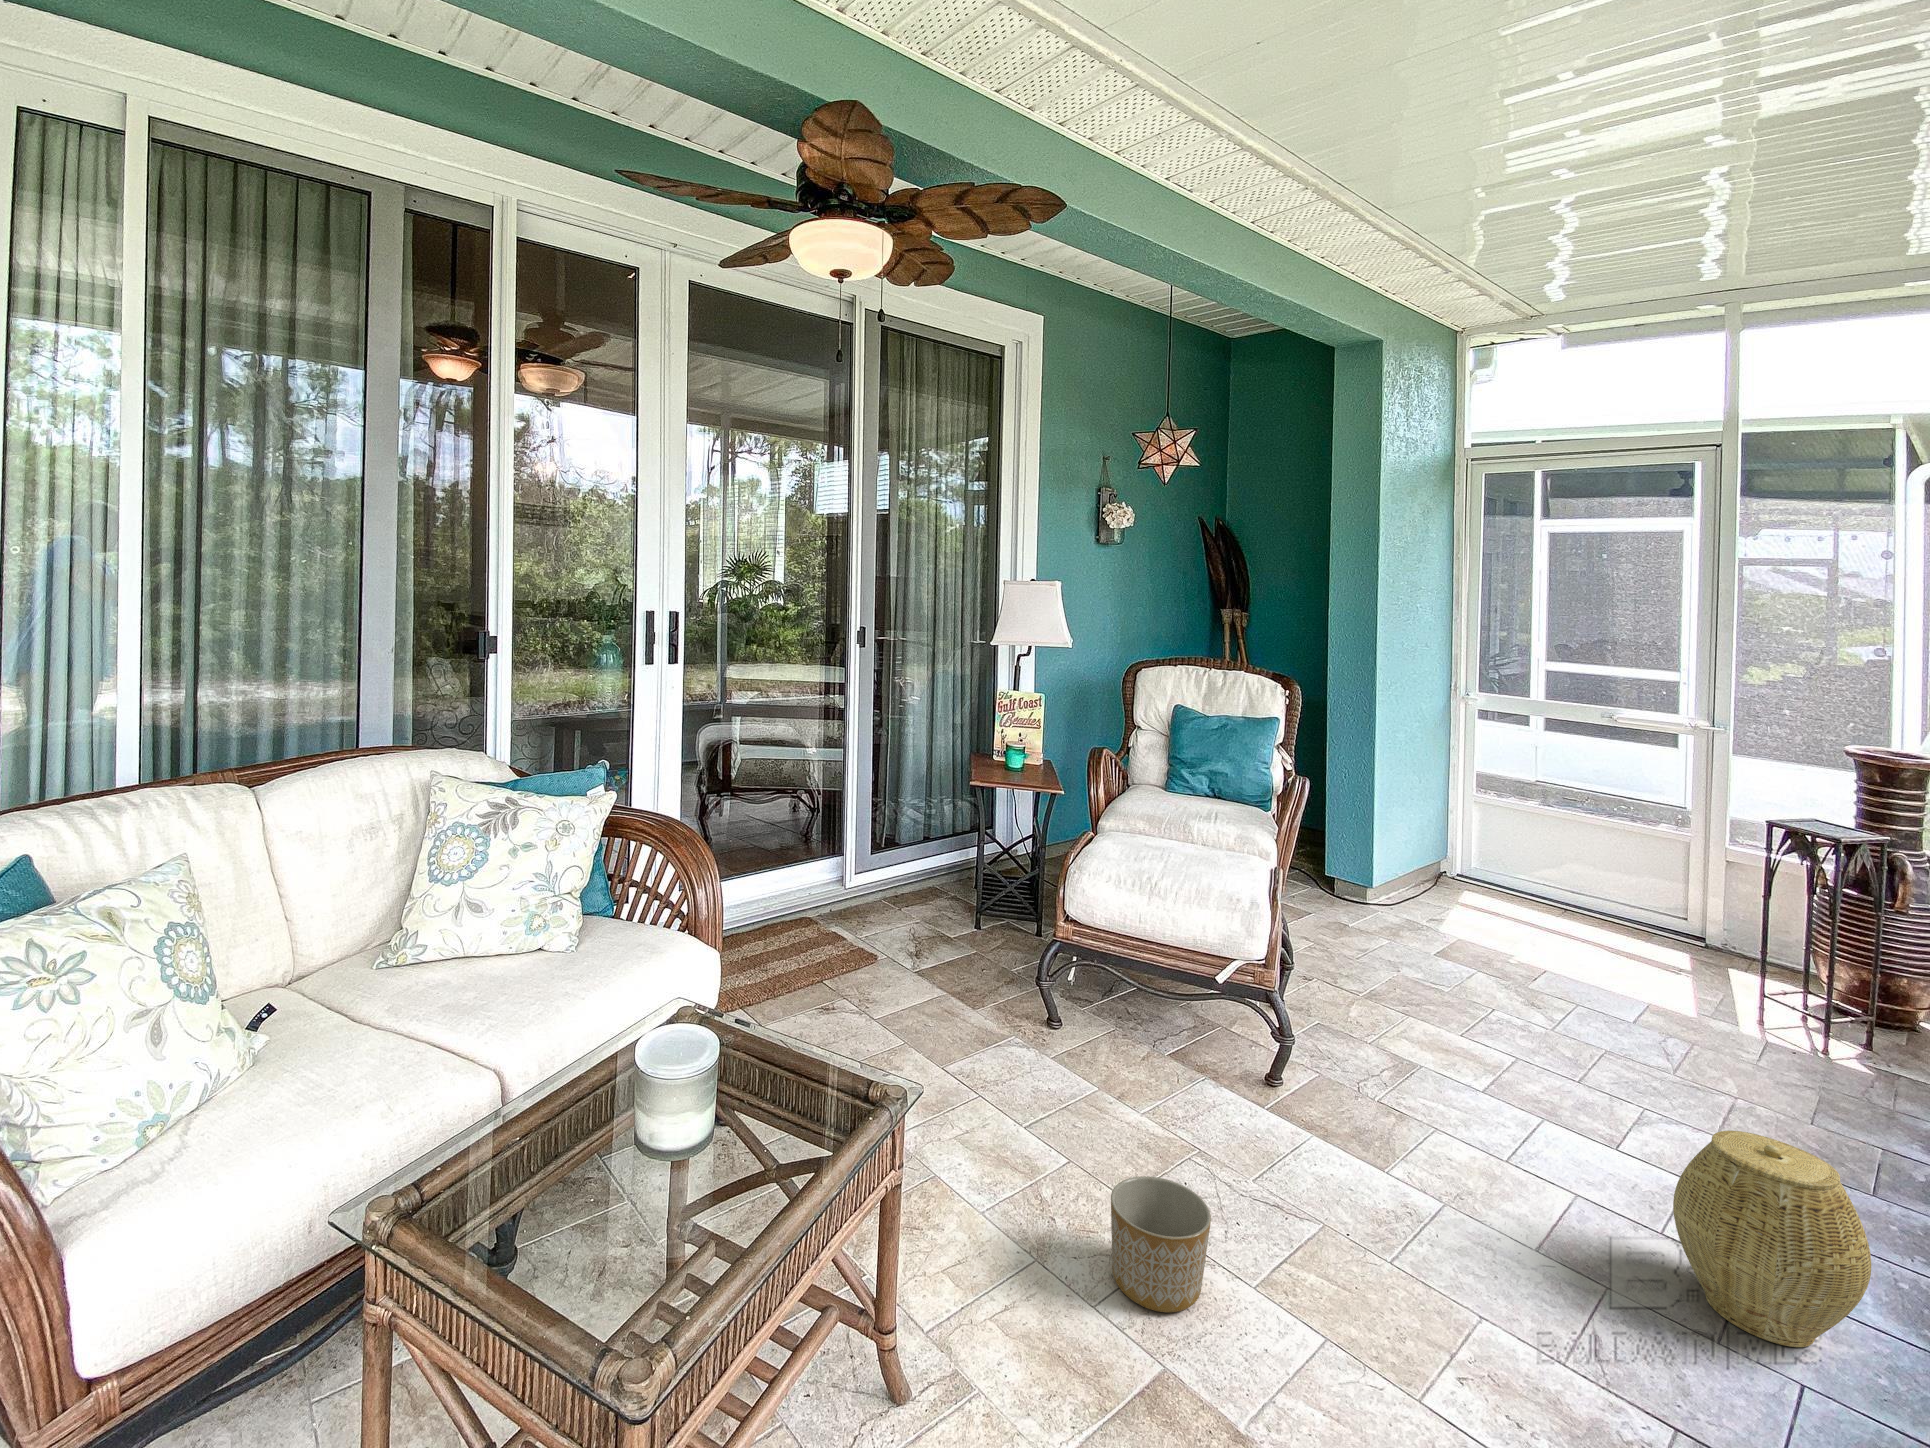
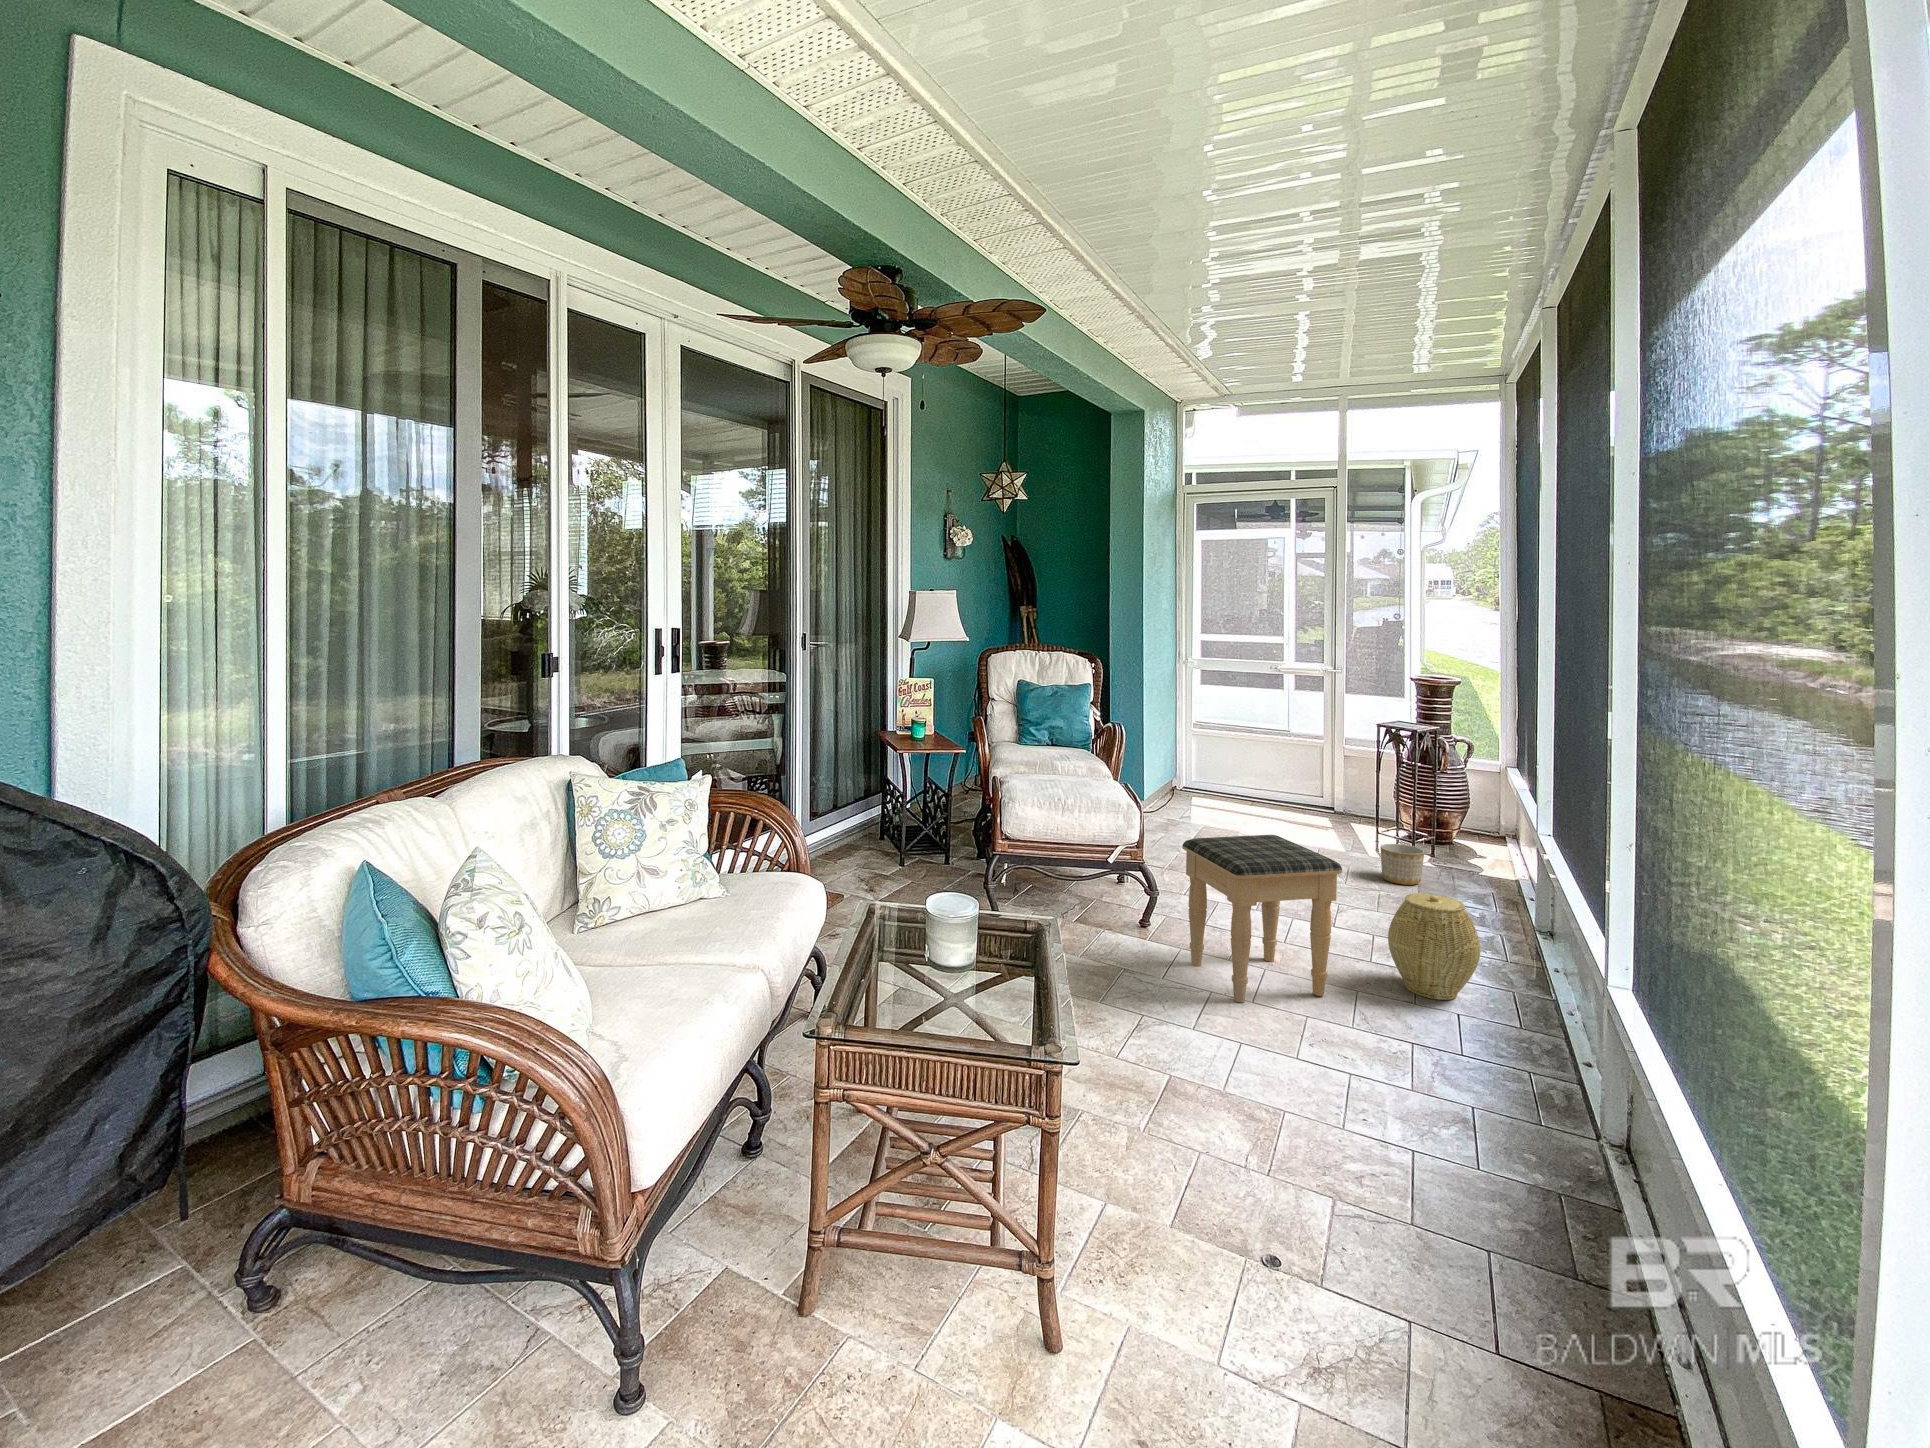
footstool: none [1307,967,1568,1275] -> present [1182,835,1342,1003]
planter: present [1111,1176,1211,1312] -> present [1381,844,1424,885]

